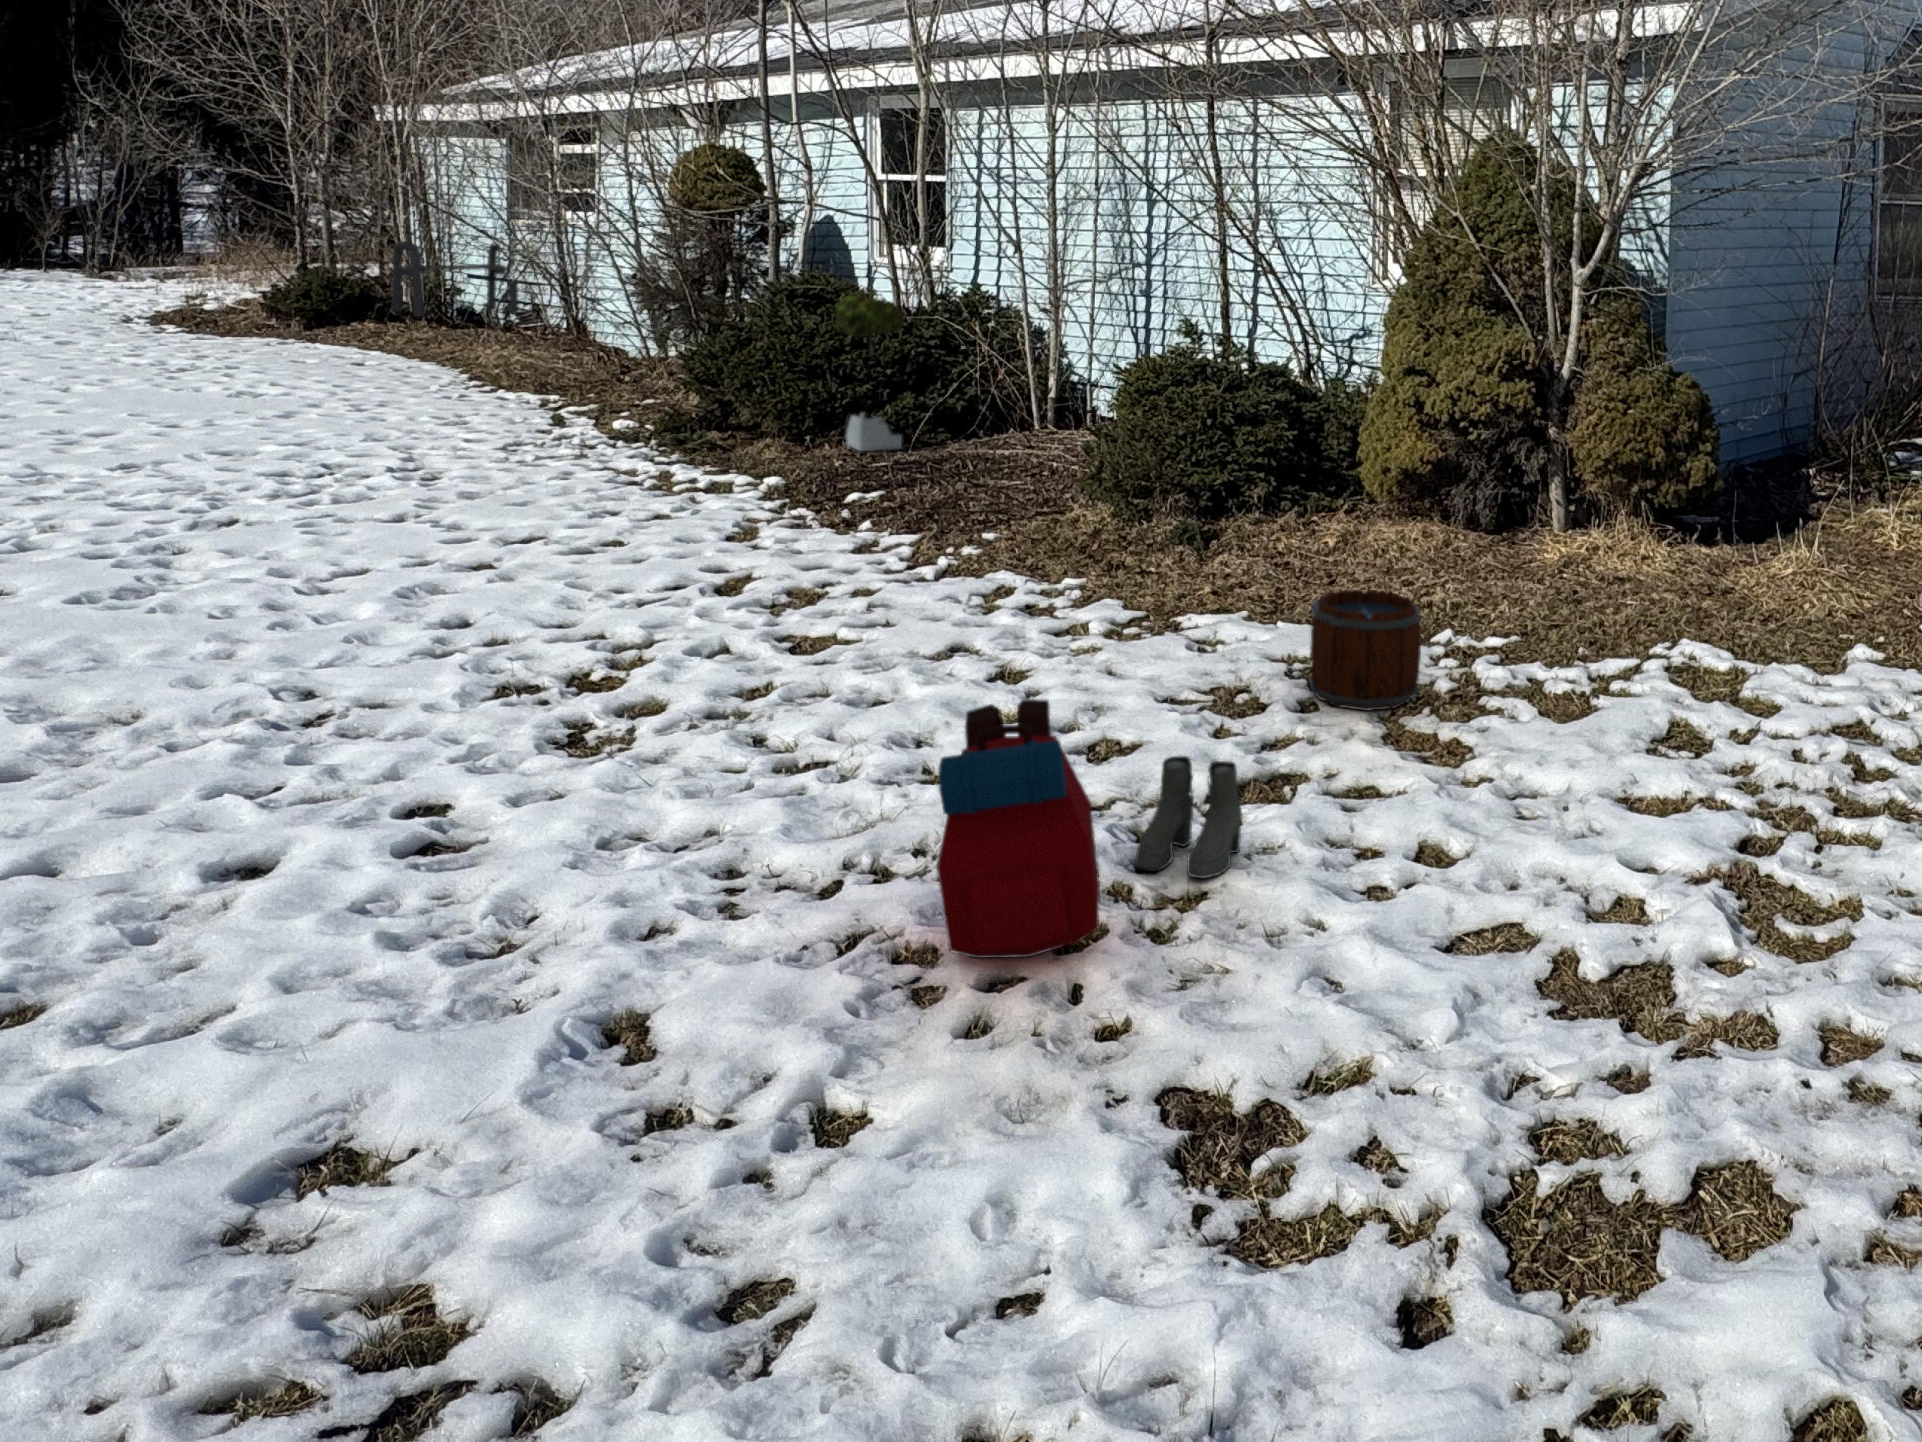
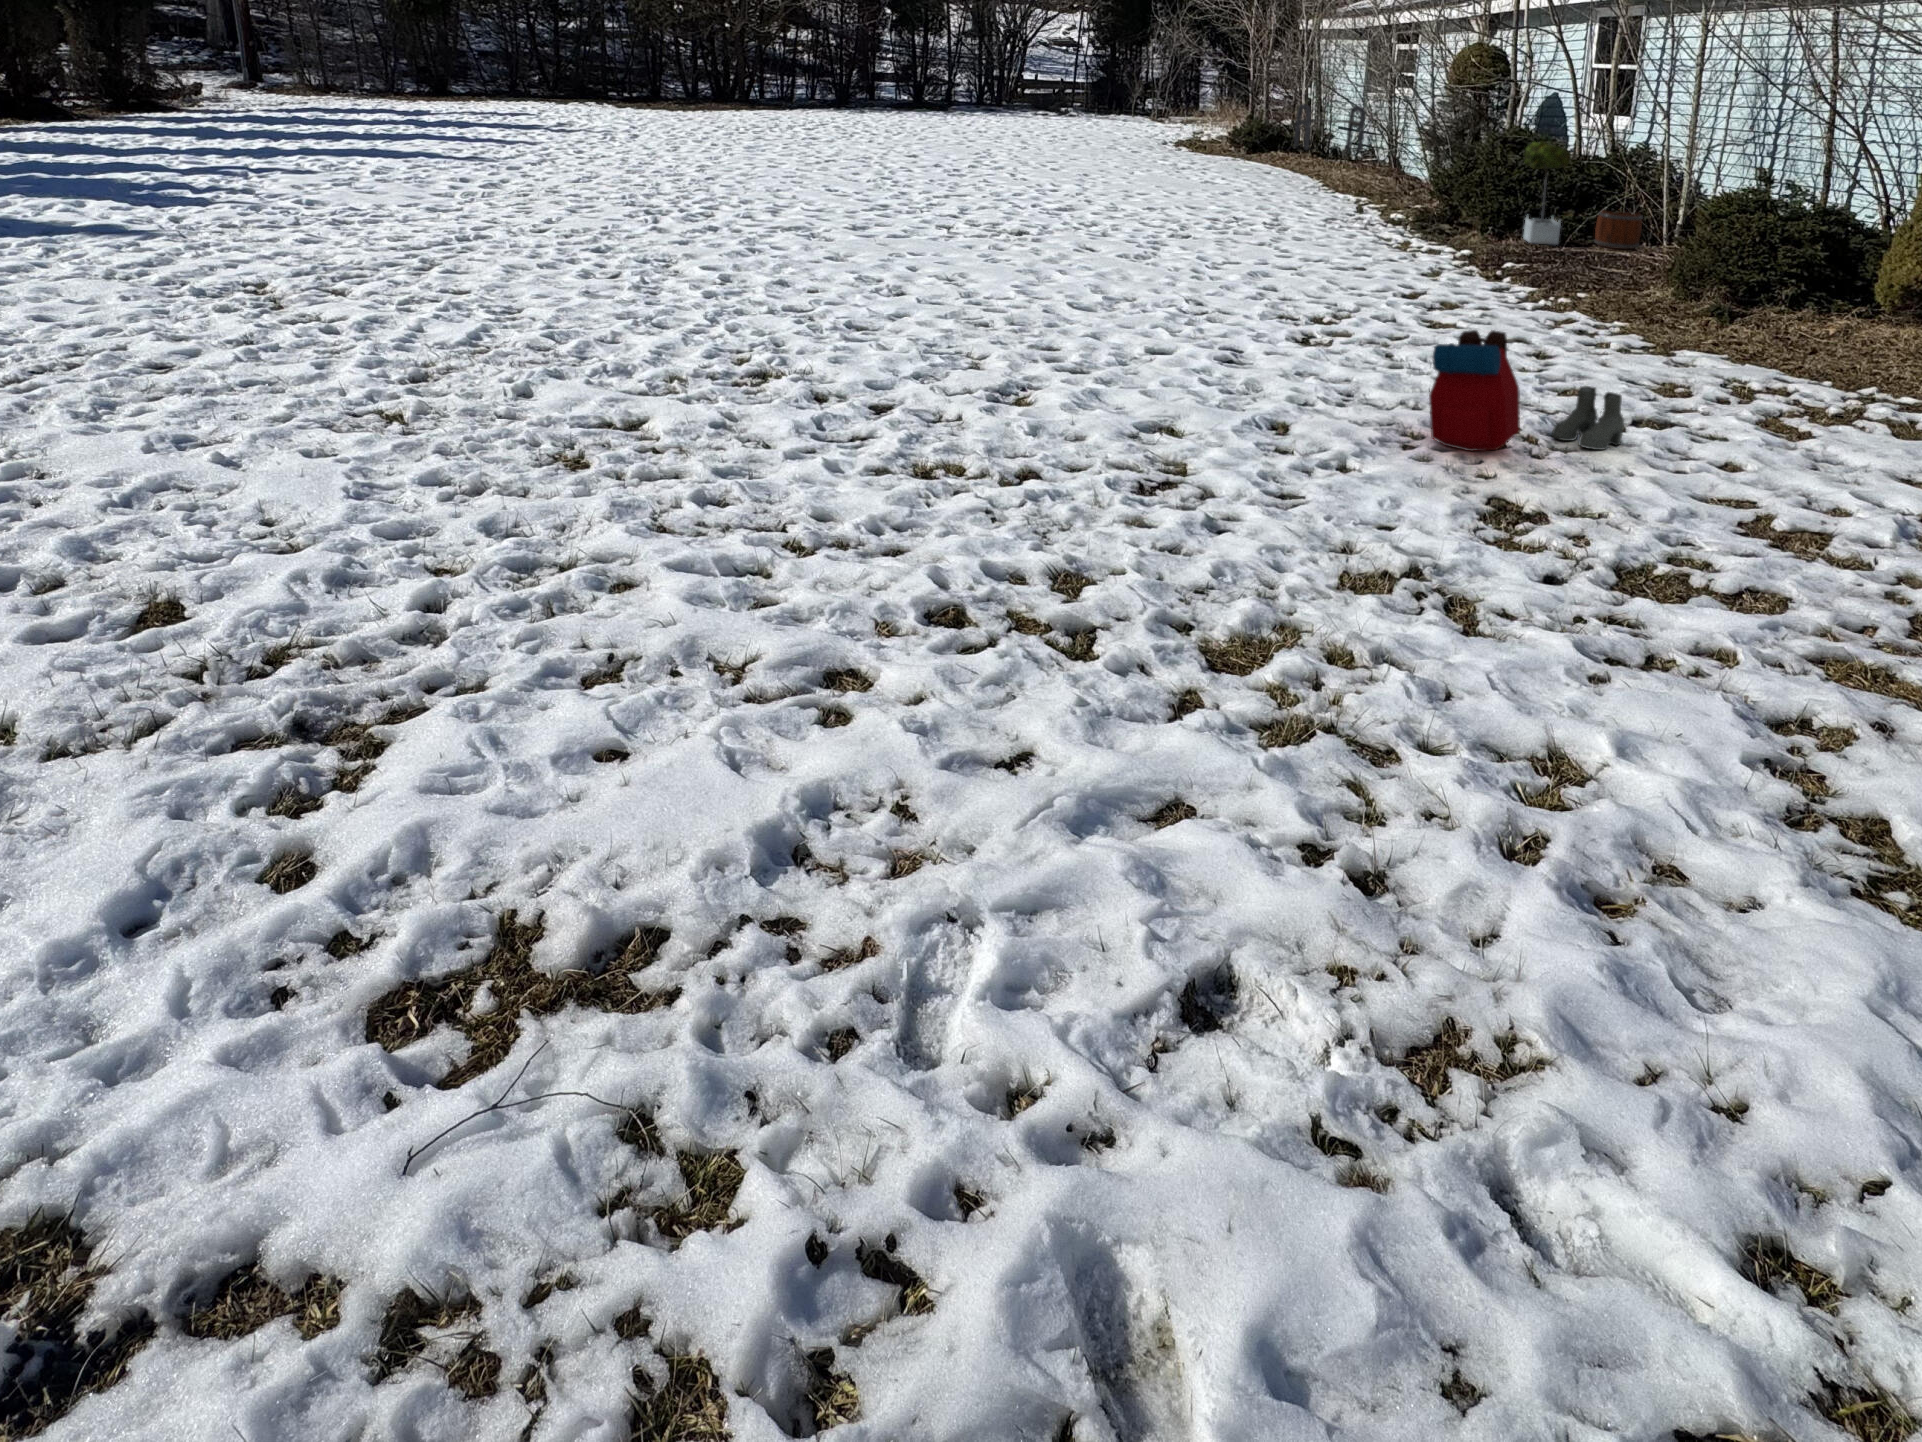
bucket: present [1310,589,1422,711] -> present [1595,210,1642,249]

